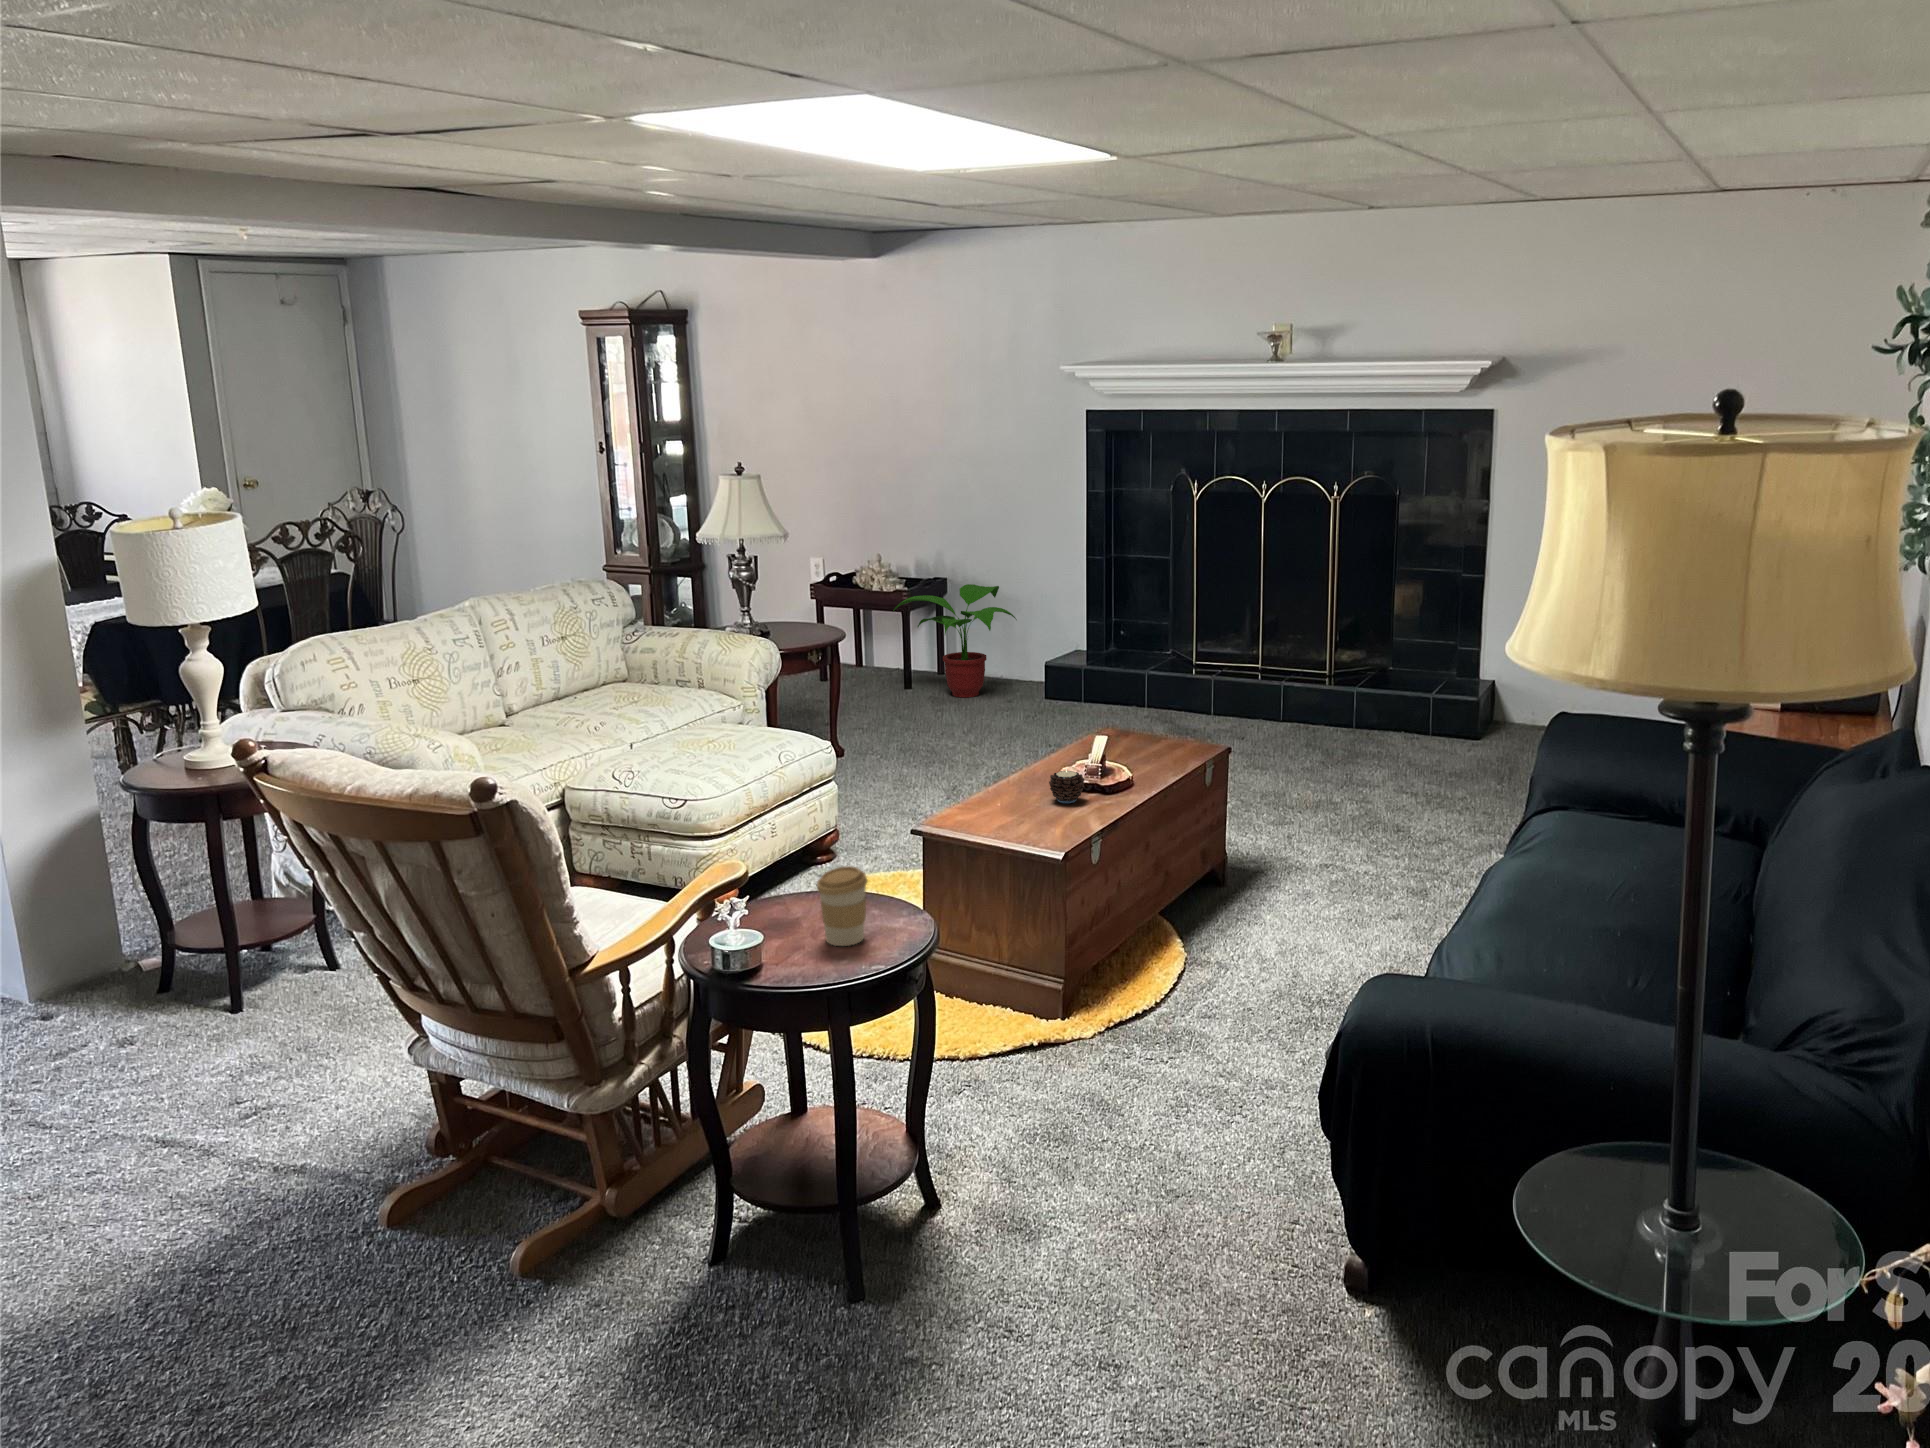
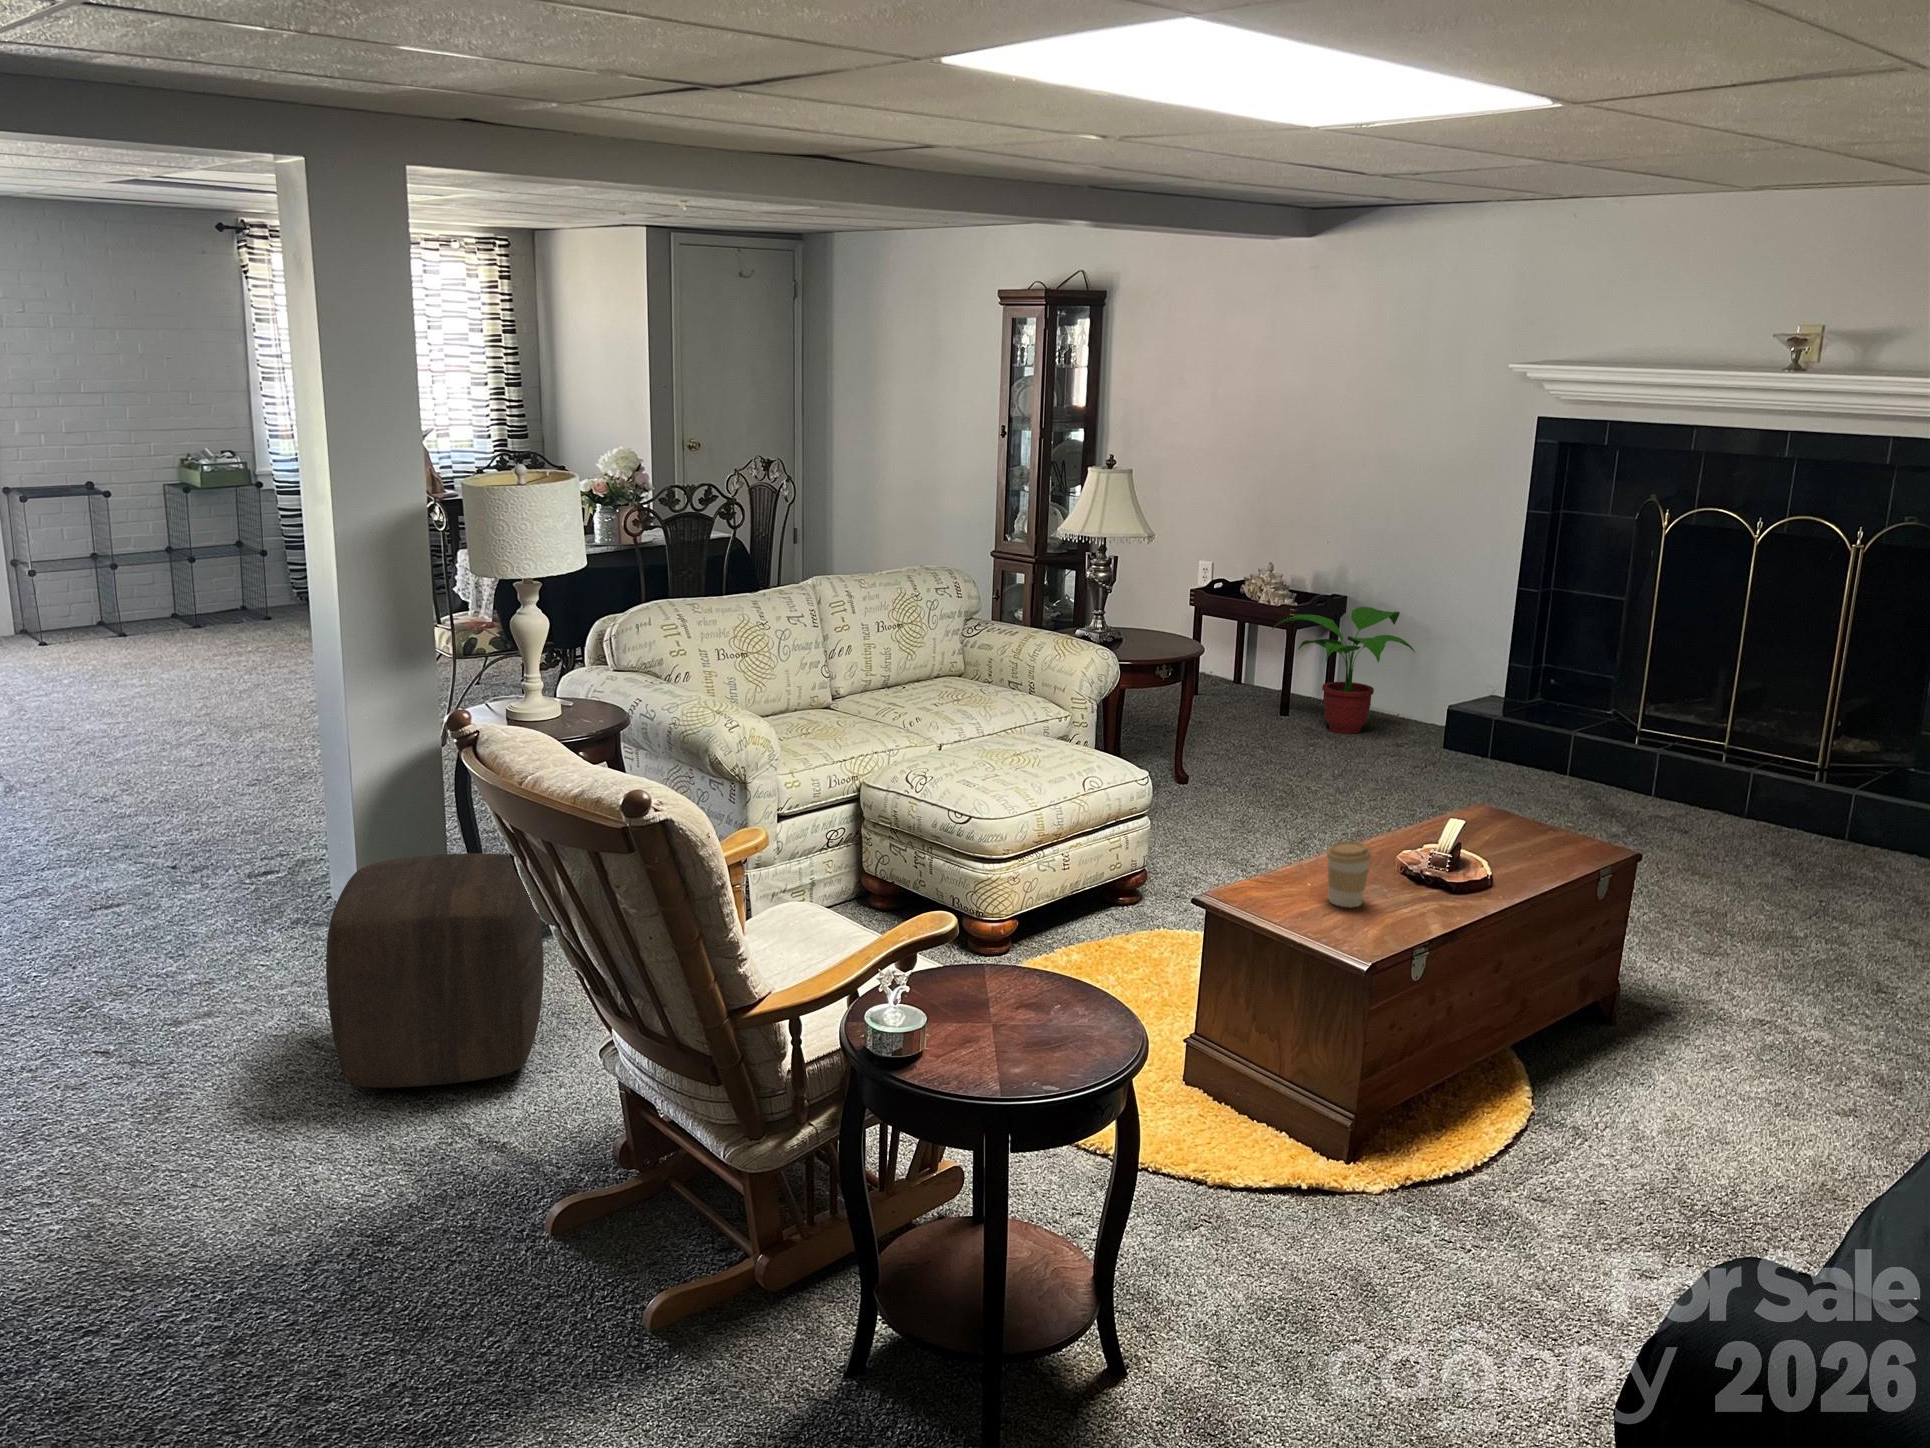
candle: present [1049,769,1084,803] -> none [1379,849,1426,893]
coffee cup: present [817,866,867,946] -> present [1327,841,1371,907]
ottoman: none [58,897,300,1151] -> present [326,853,544,1088]

